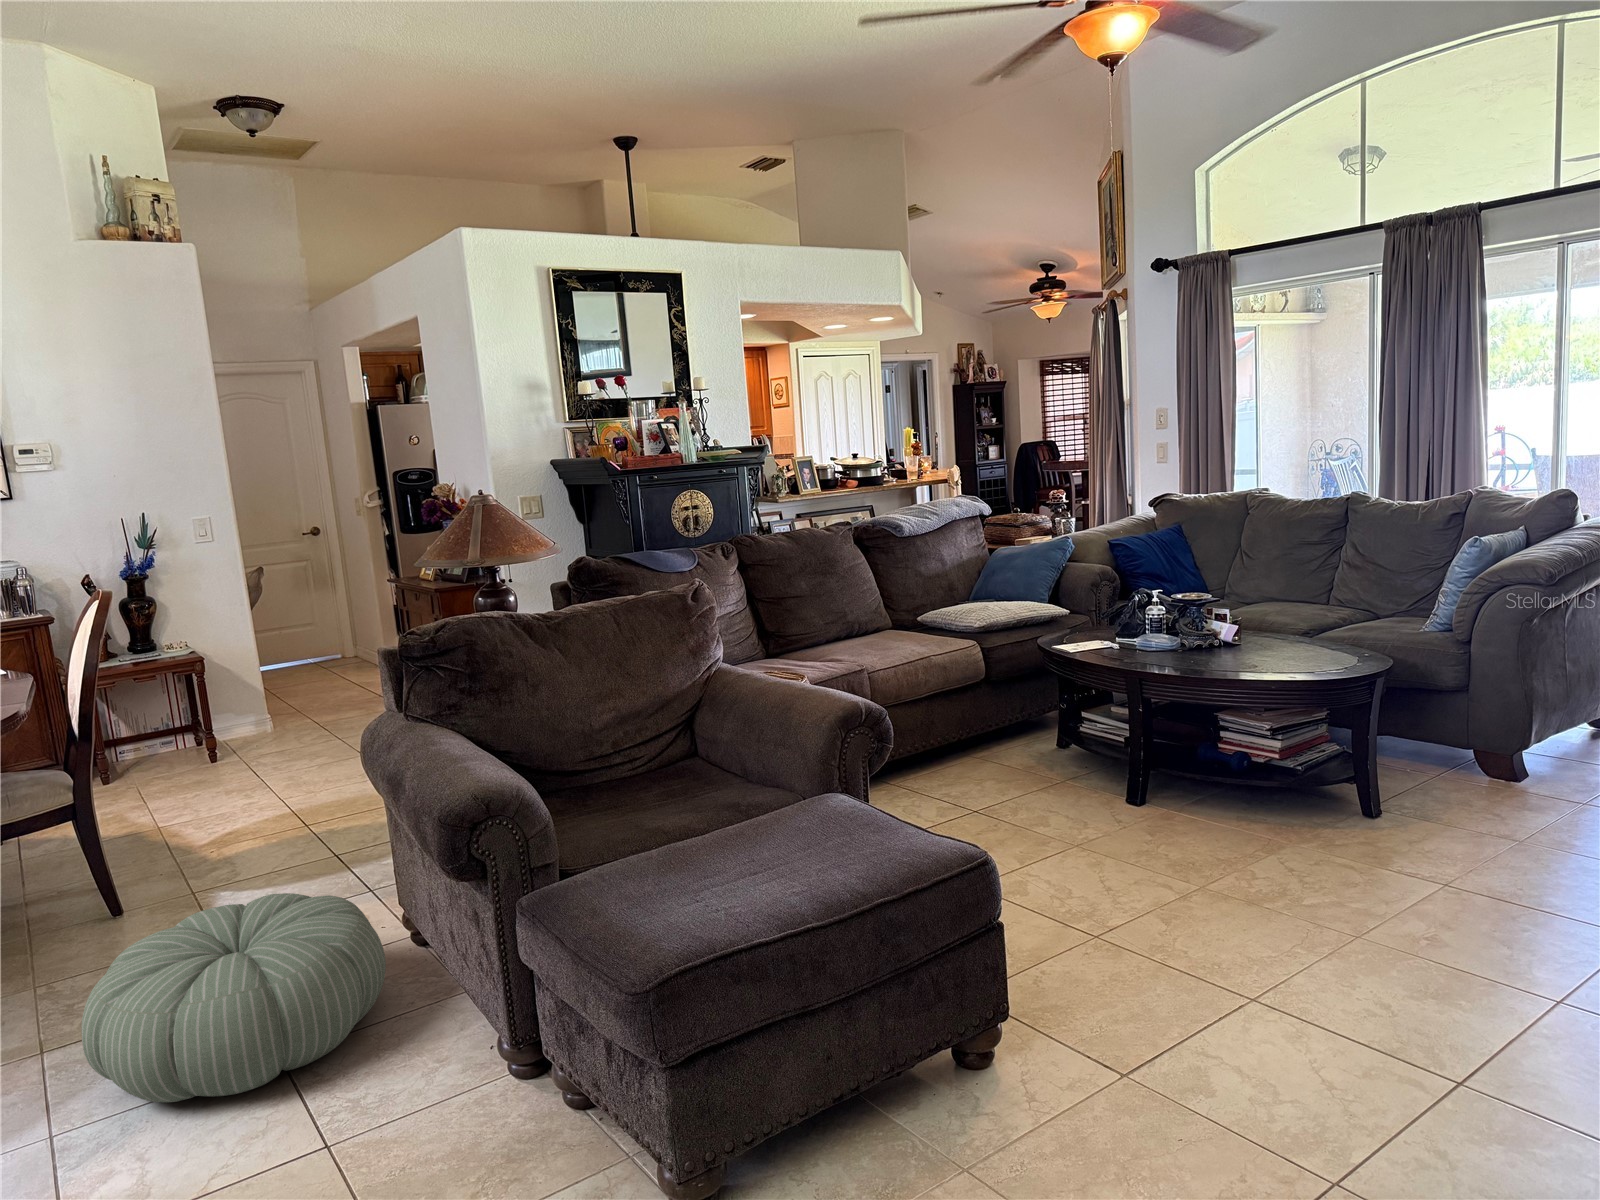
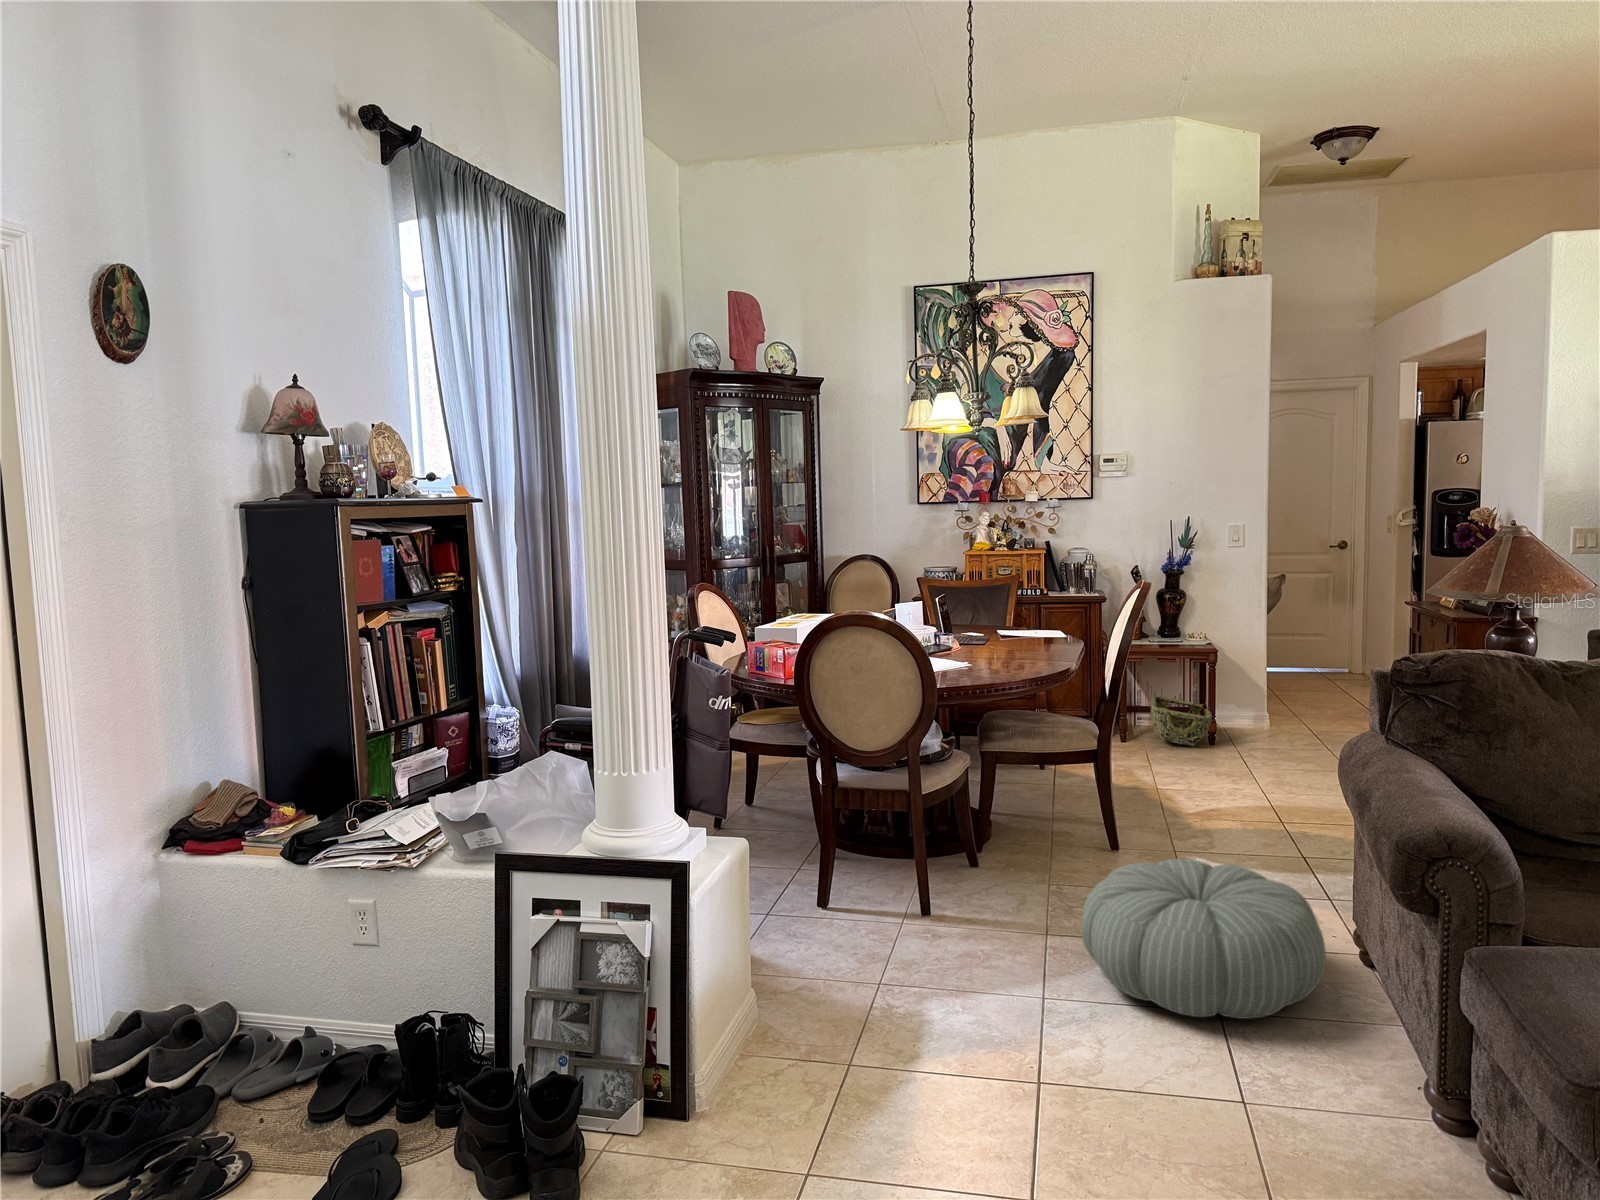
woven basket: none [133,720,212,772] -> present [1151,696,1212,746]

